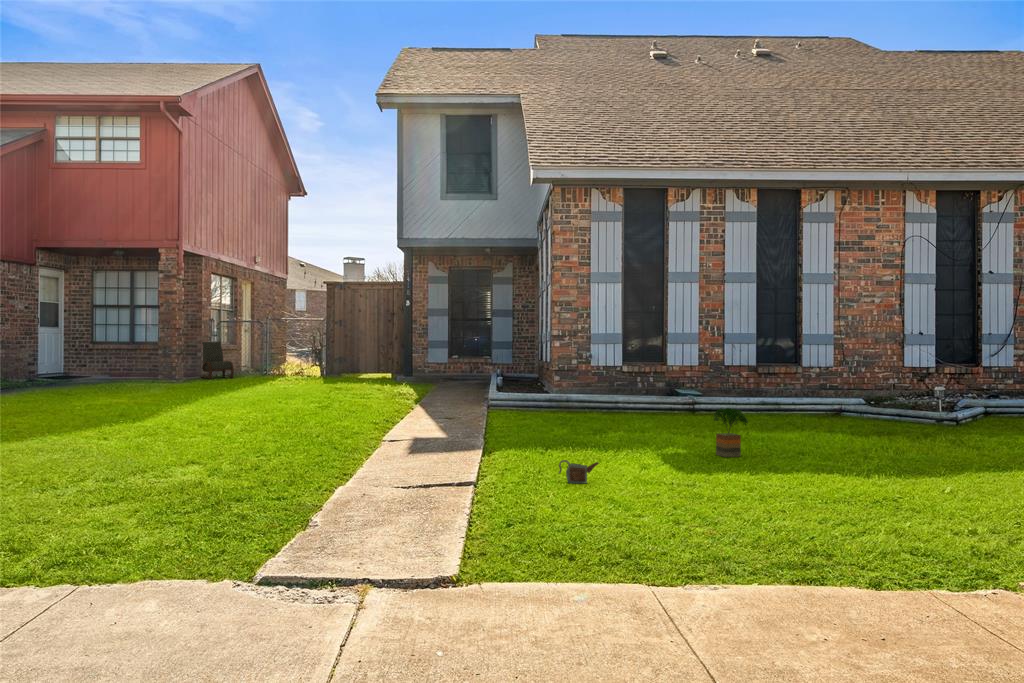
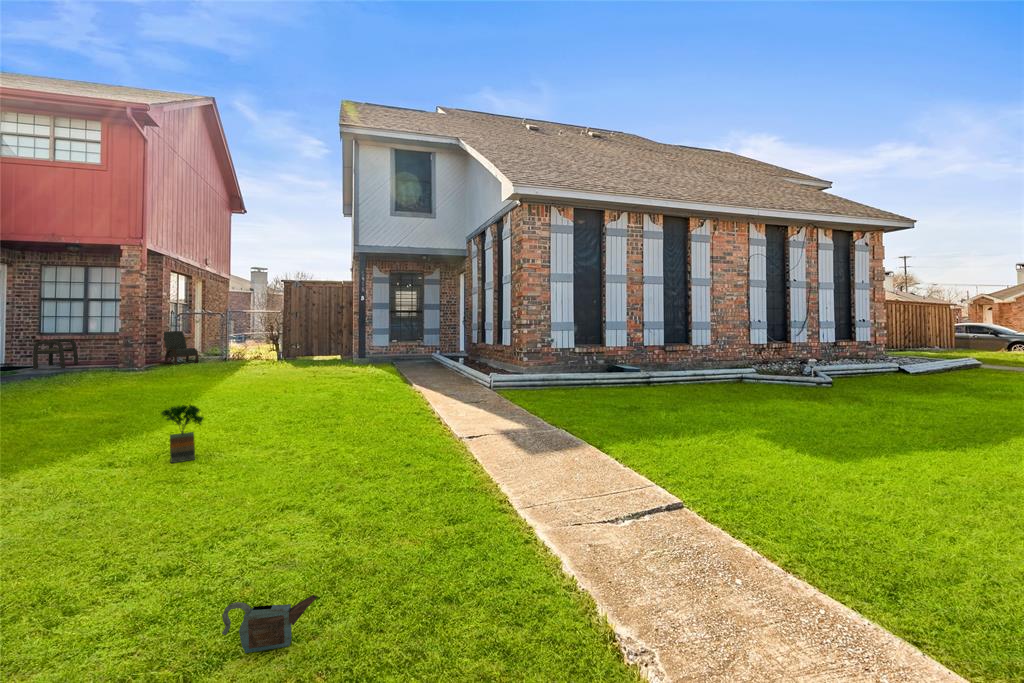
bench: none [84,349,123,379] -> present [33,339,78,369]
potted tree: present [714,408,748,457] -> present [161,405,204,463]
watering can: present [559,460,599,483] -> present [222,595,317,653]

